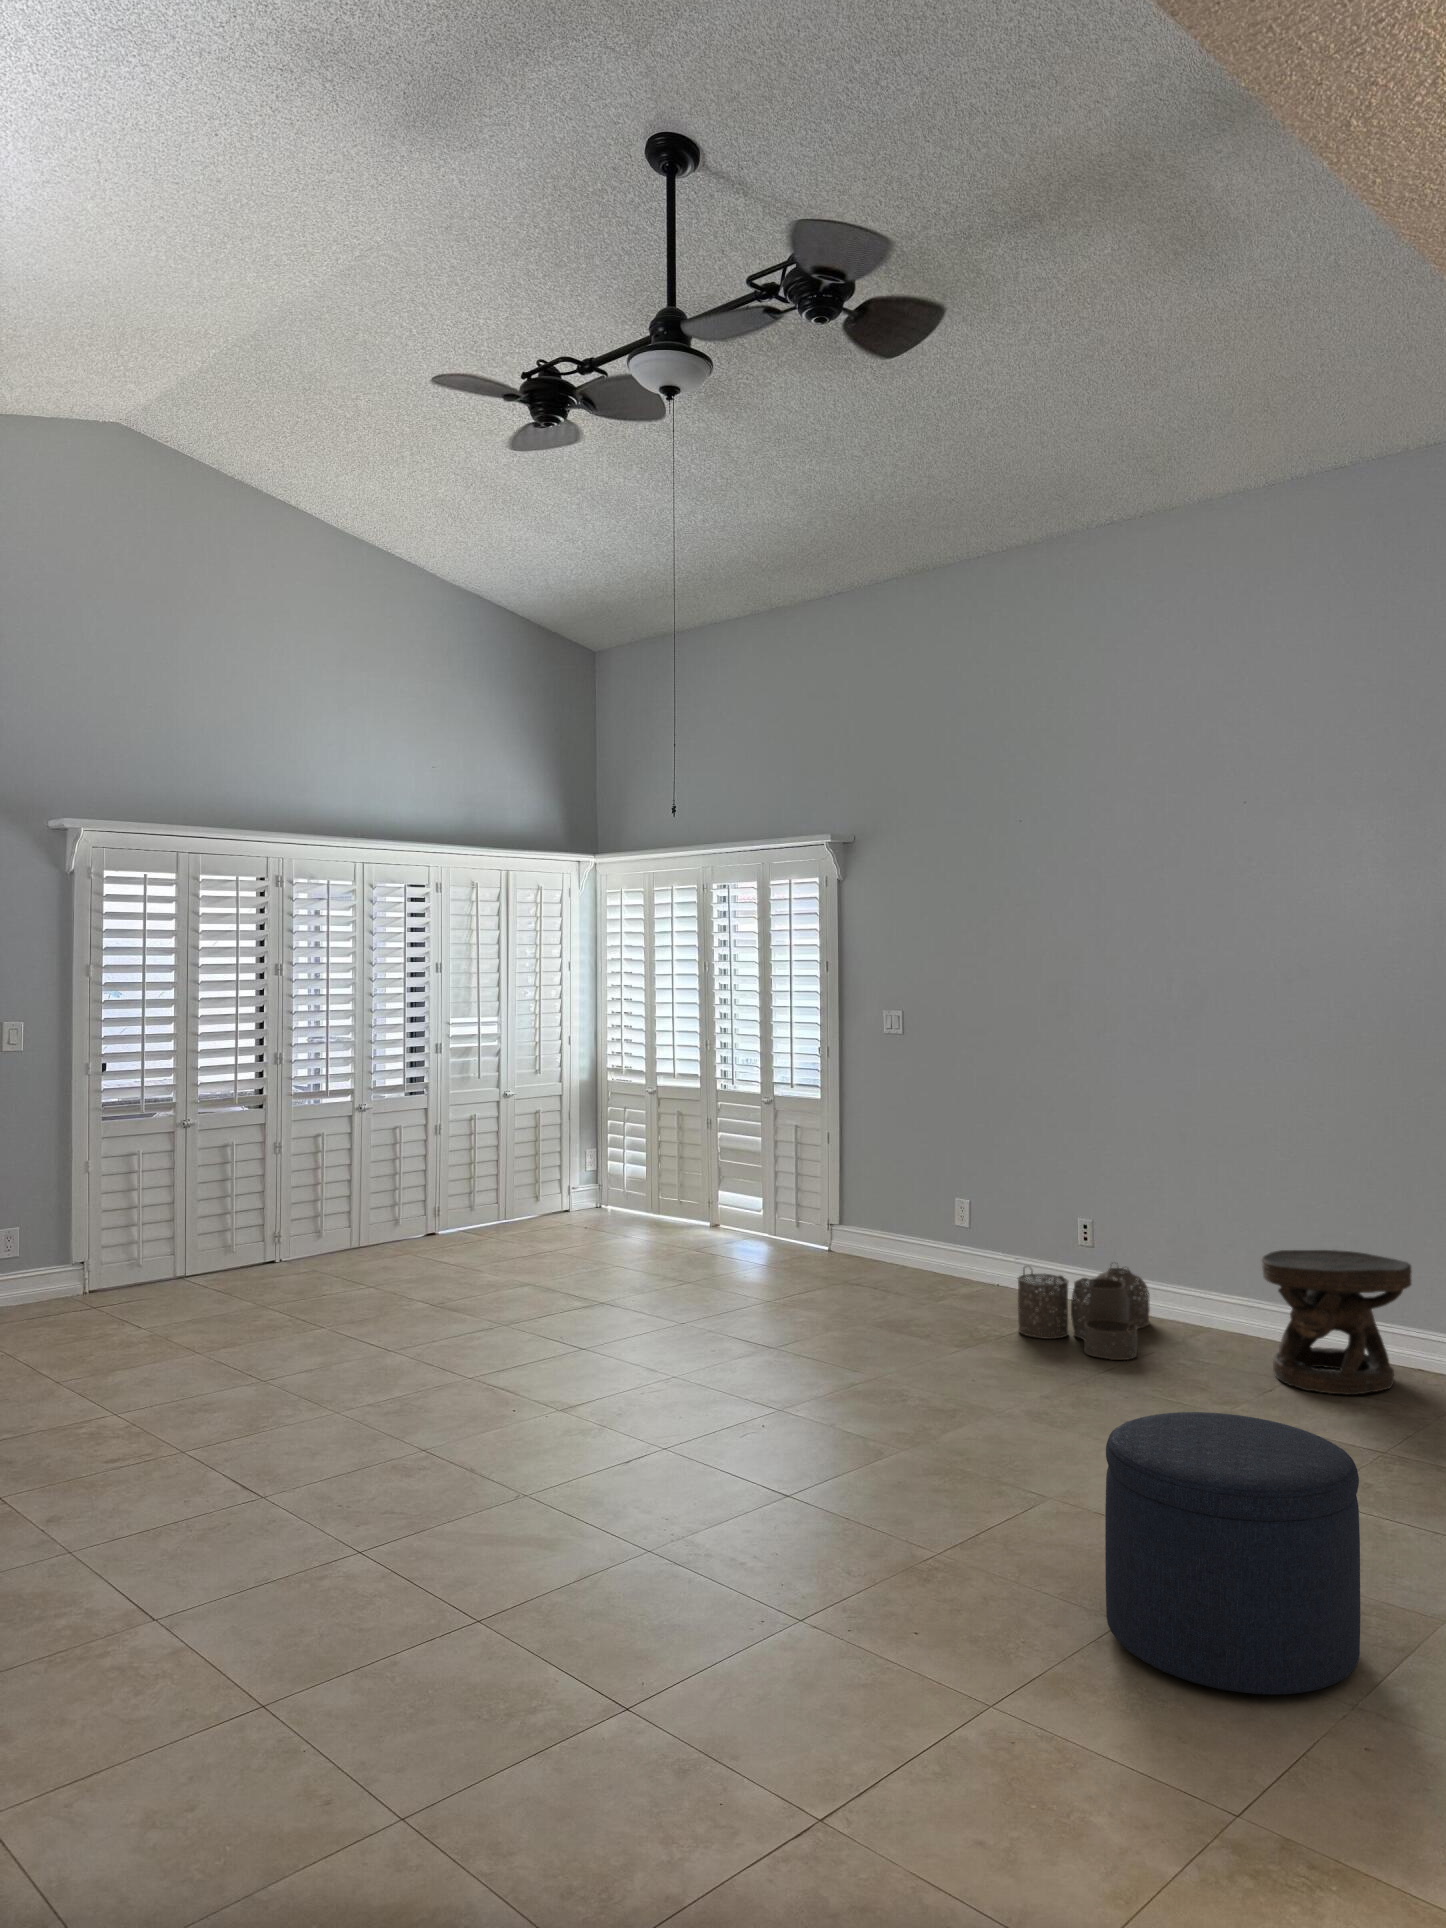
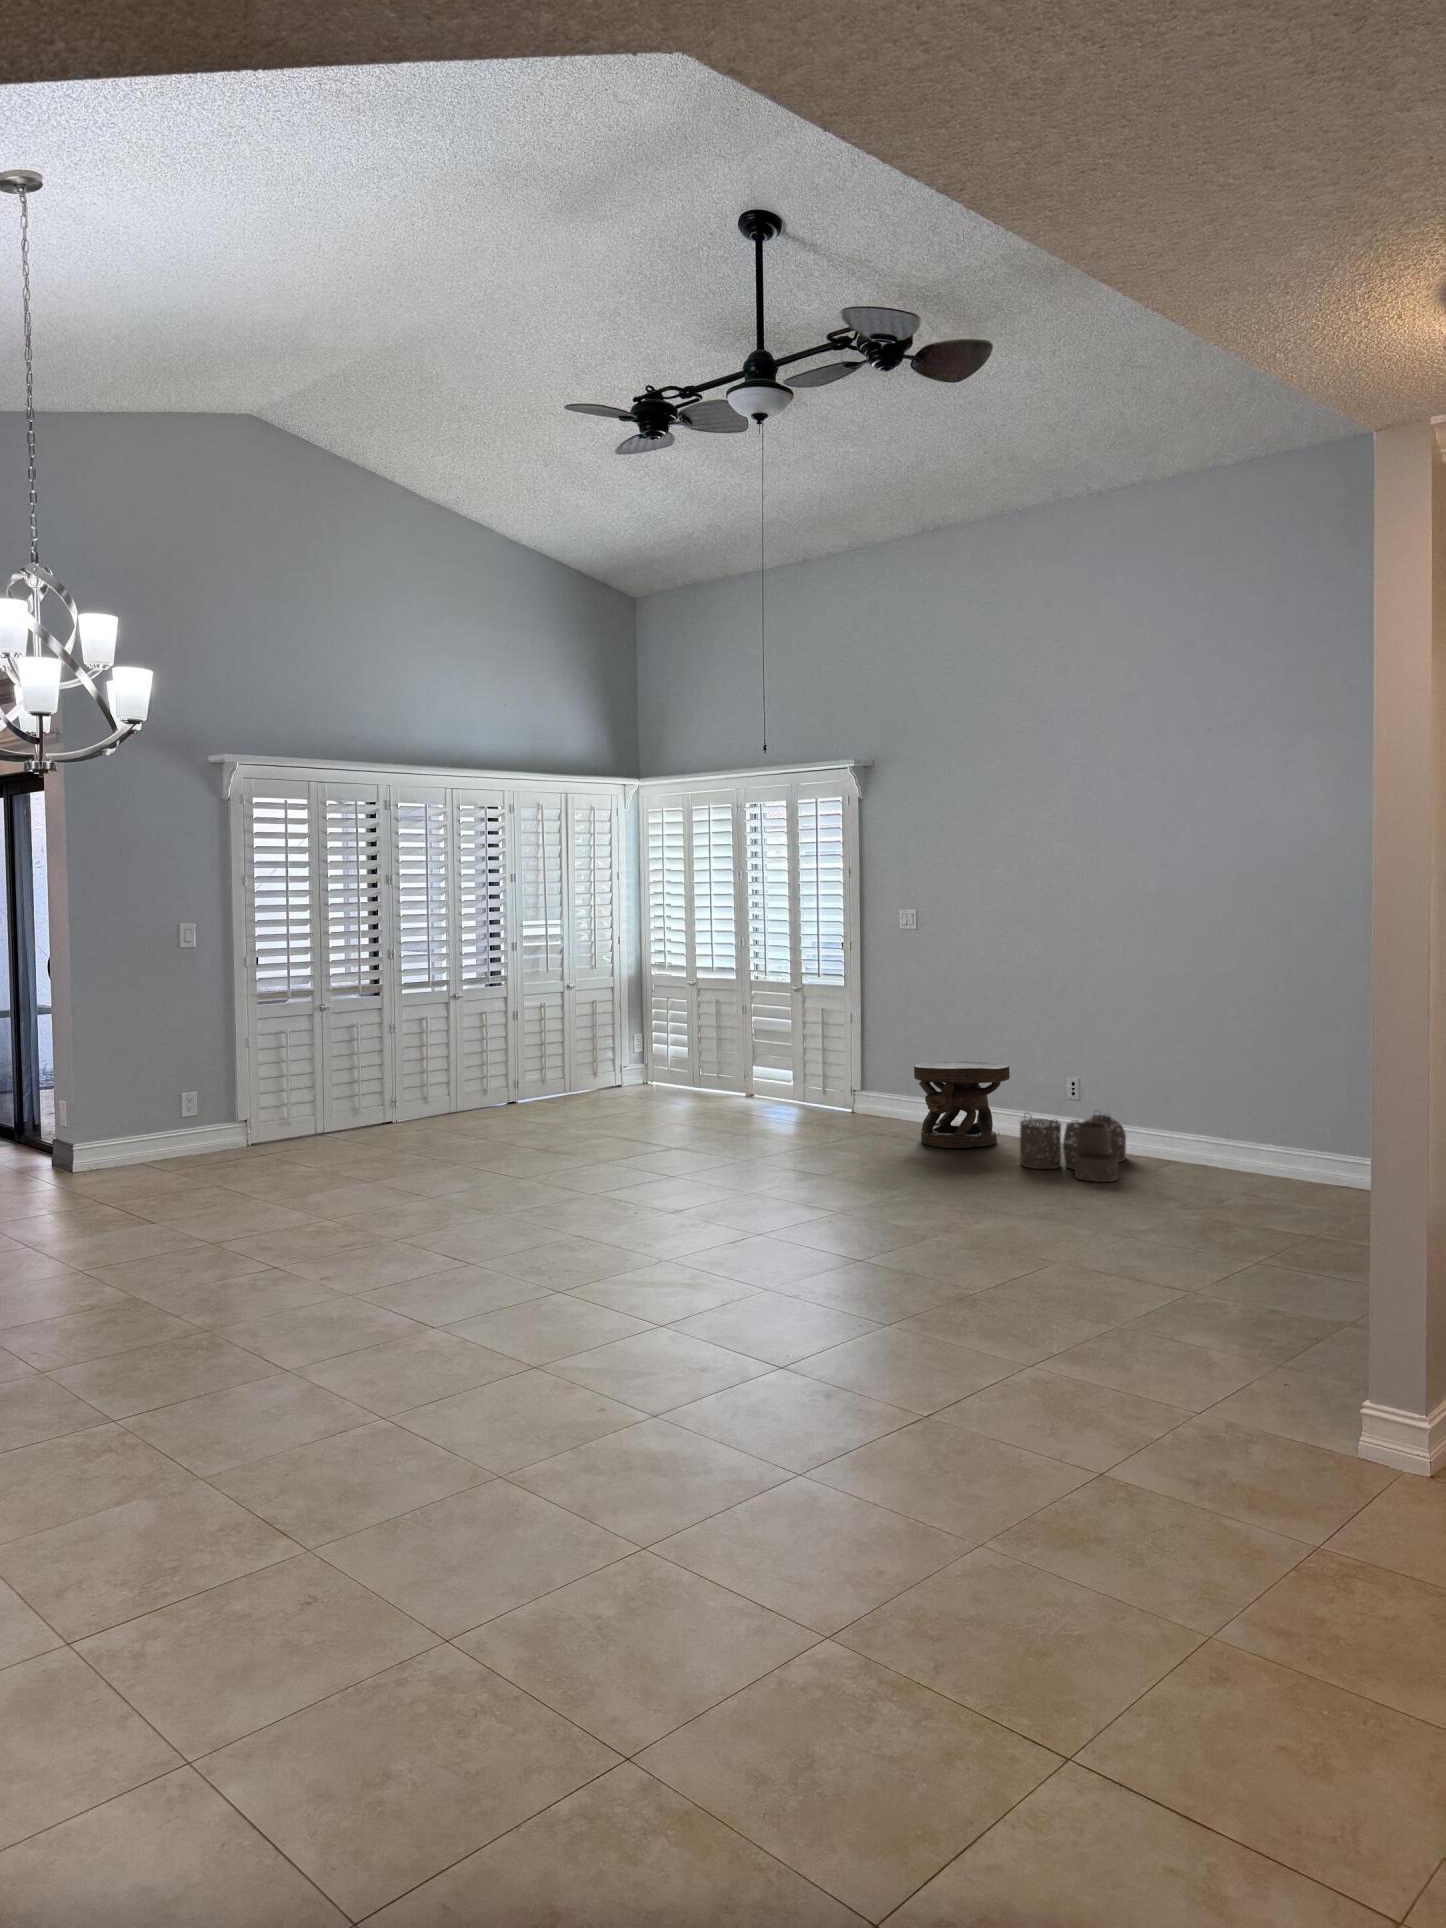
side table: present [1262,1250,1412,1395] -> present [914,1061,1010,1148]
ottoman: present [1105,1412,1360,1695] -> none [1111,1187,1289,1360]

